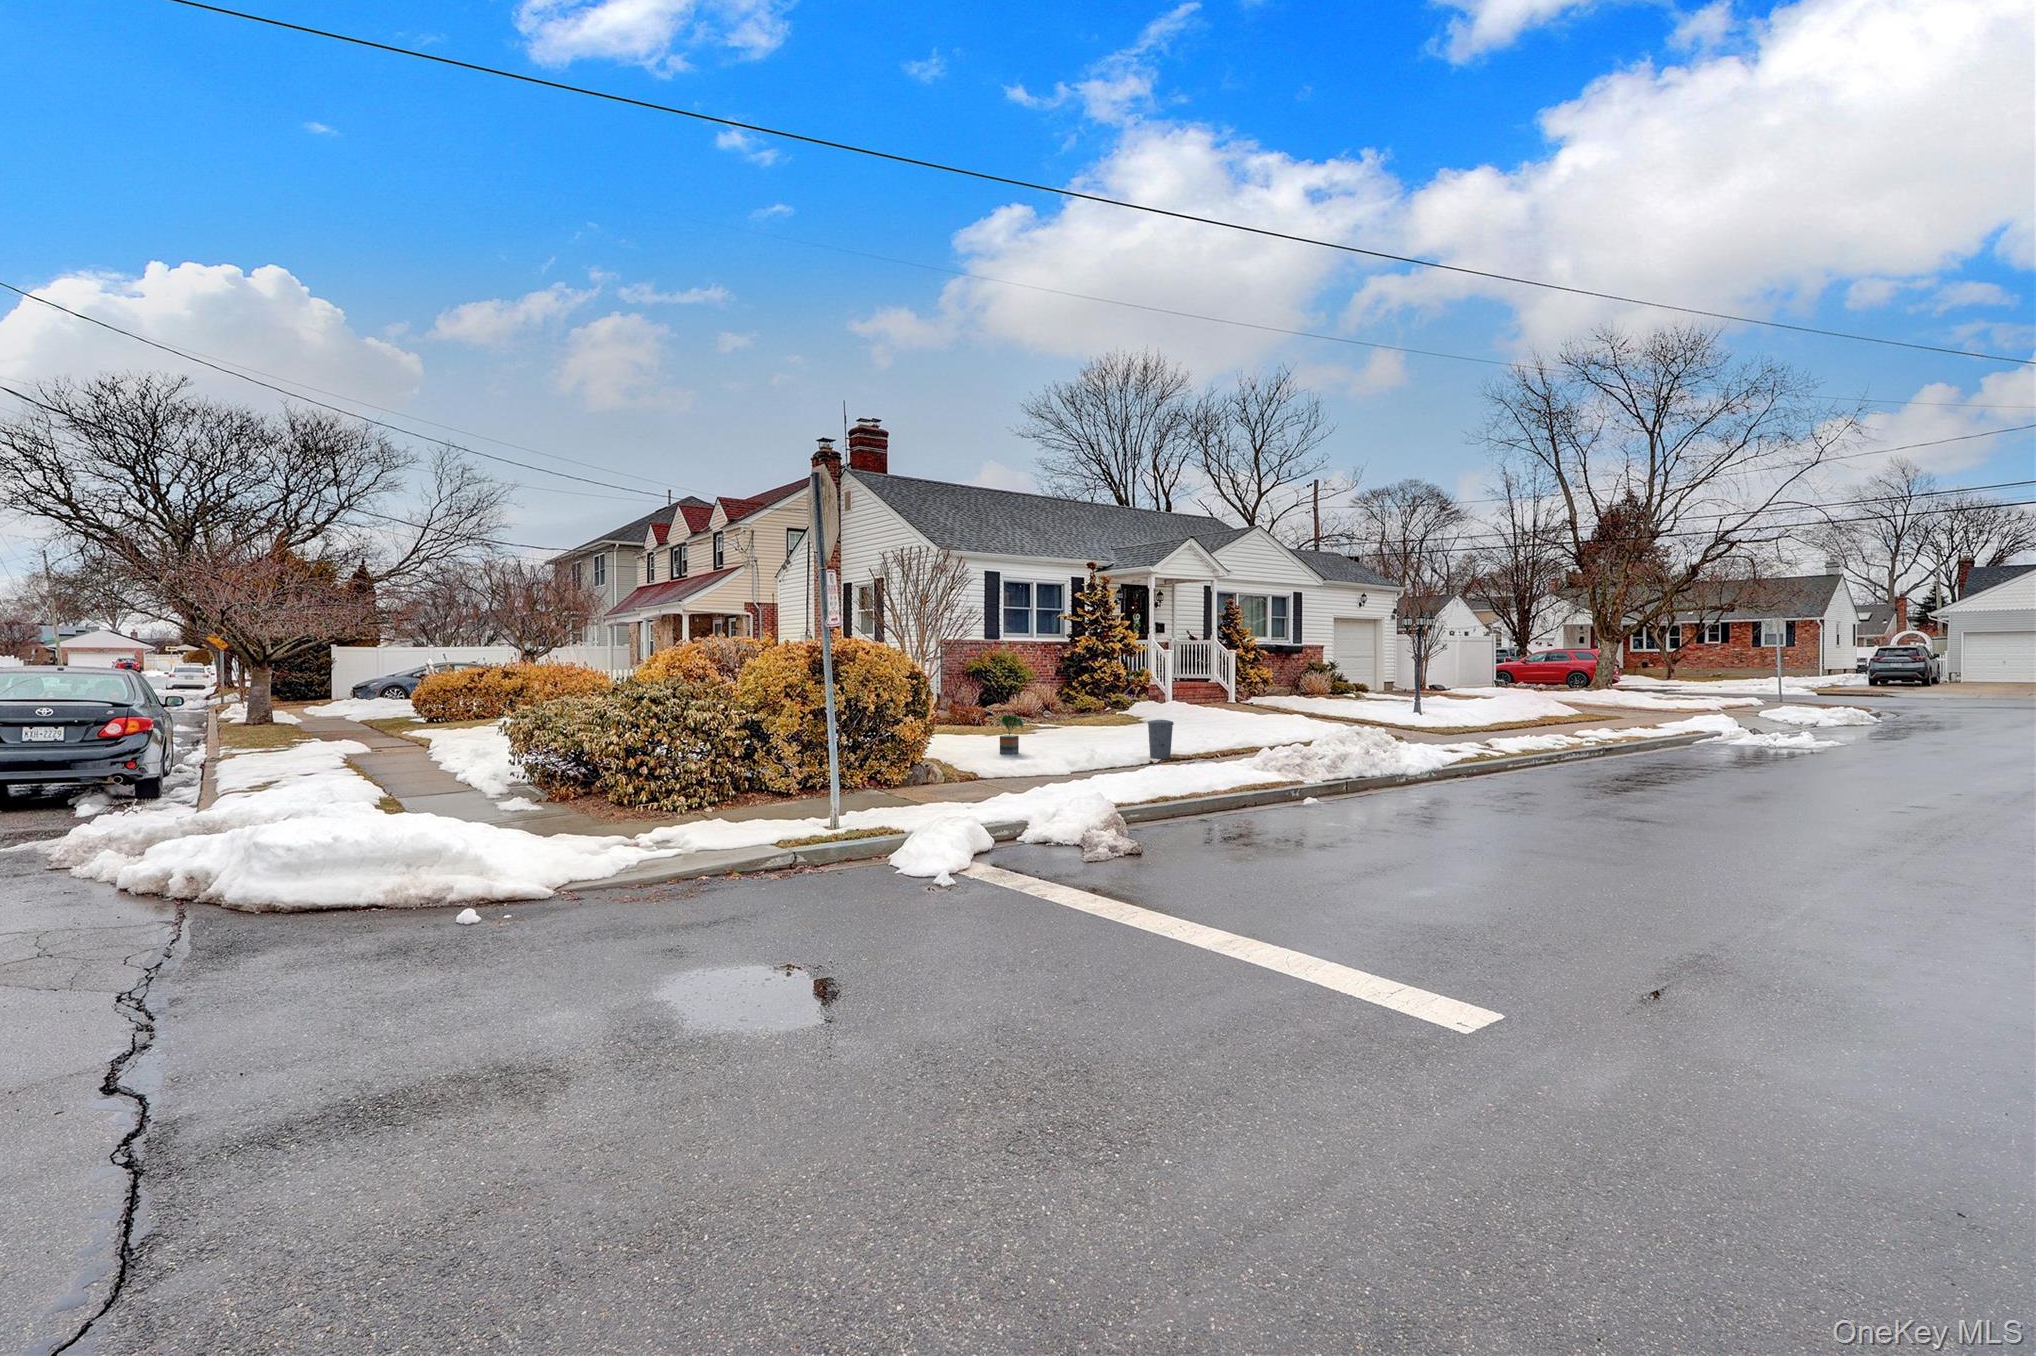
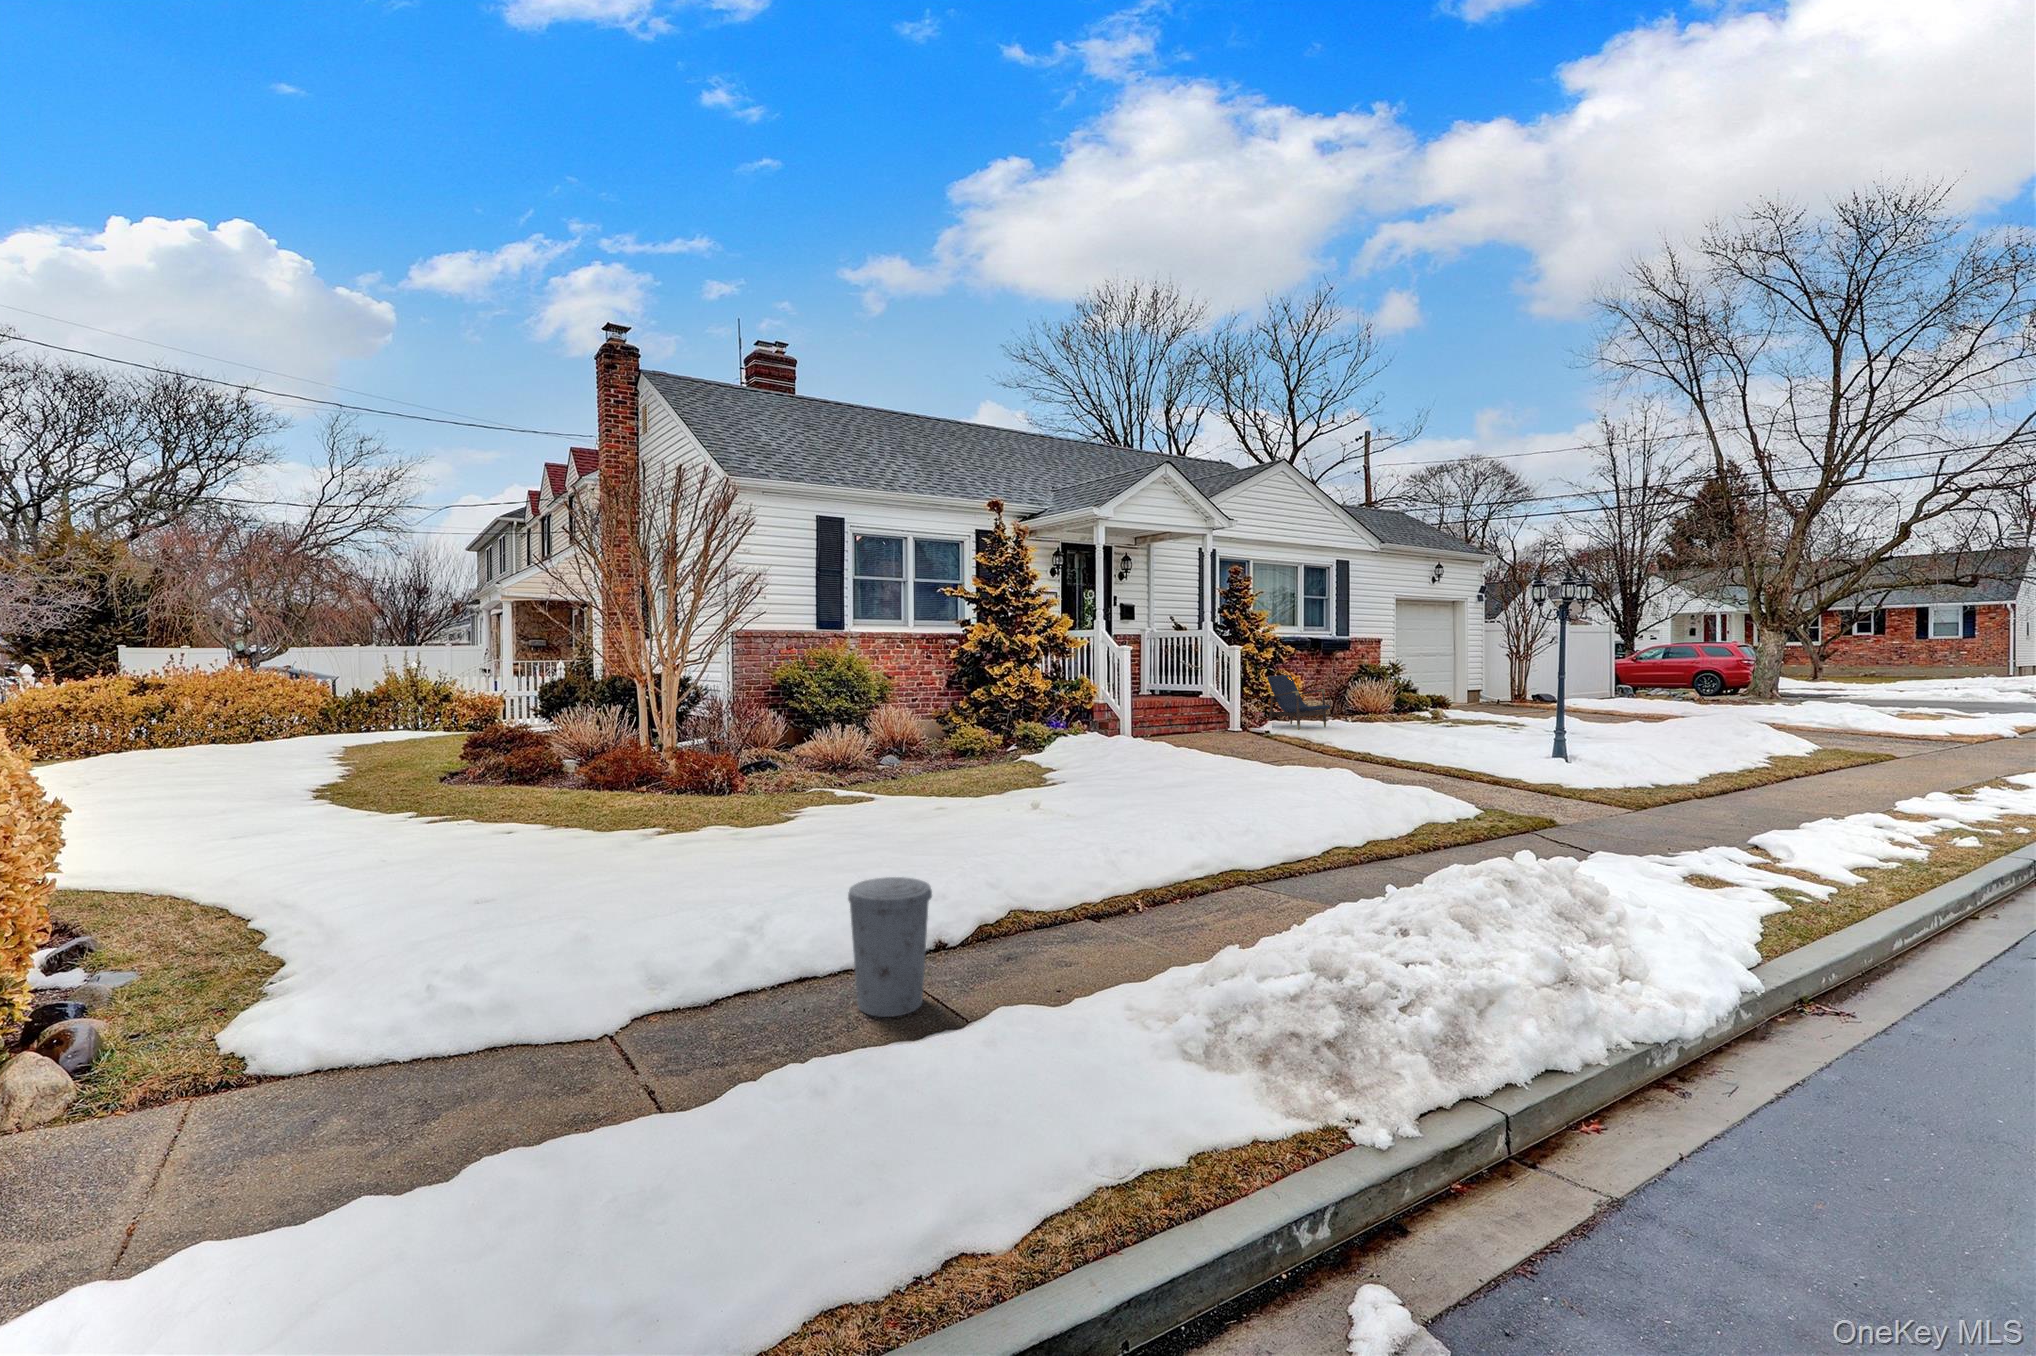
lounge chair: none [1252,669,1291,703] -> present [1267,675,1330,730]
potted tree: present [996,715,1024,754] -> none [285,873,407,1021]

